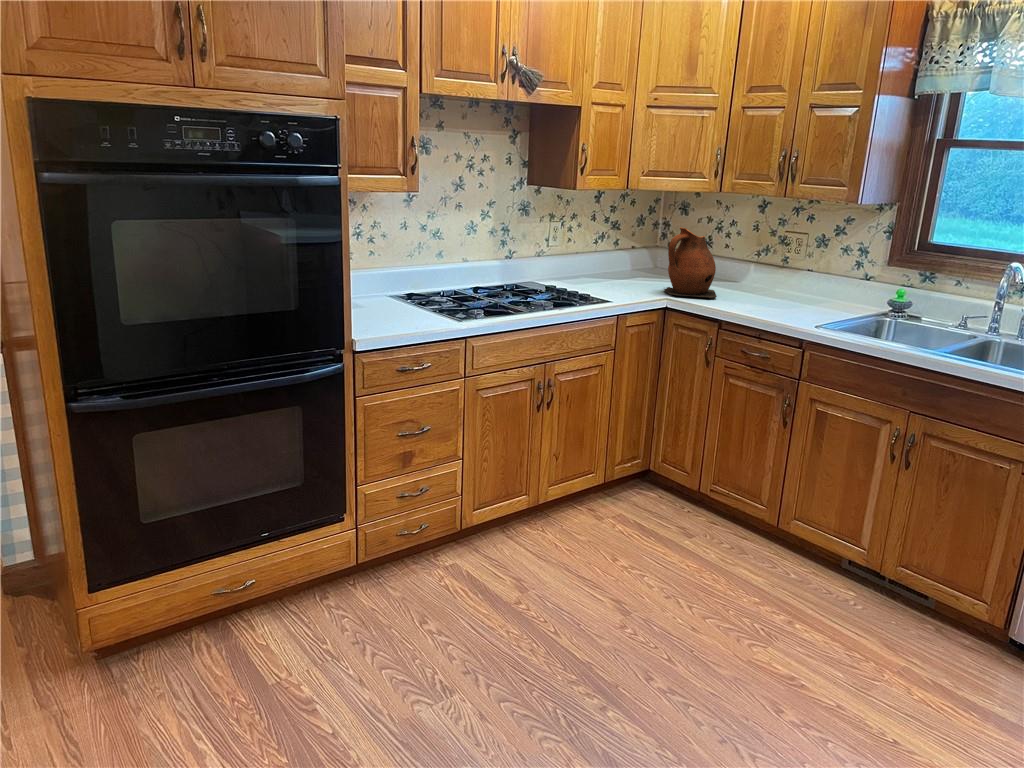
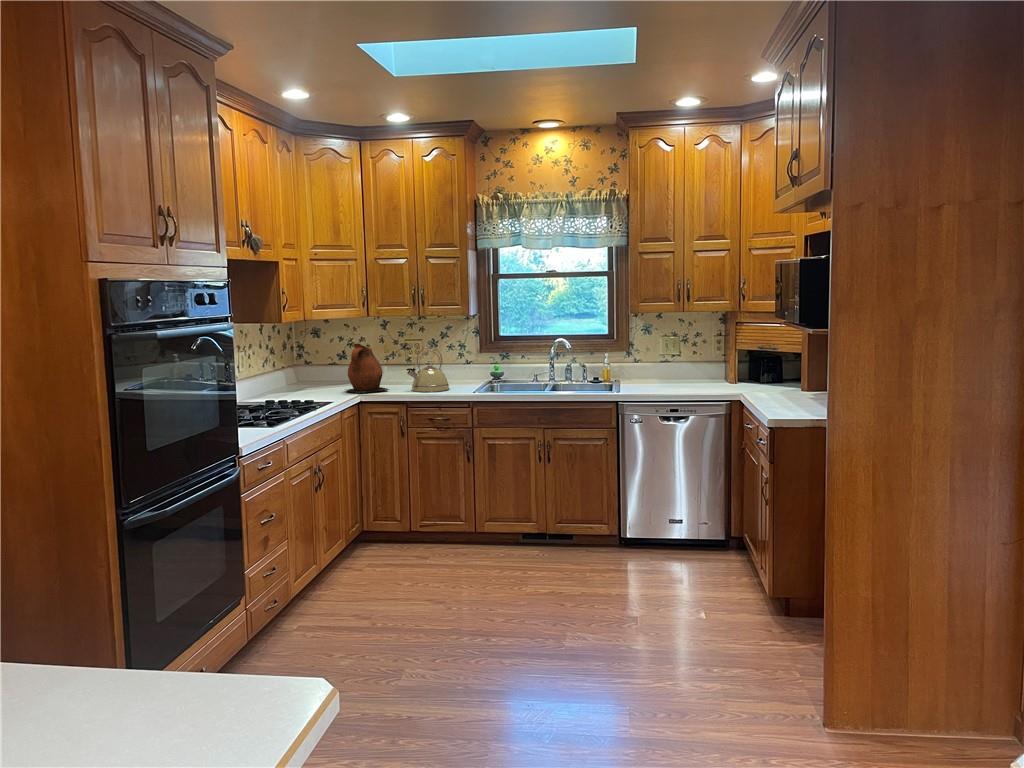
kettle: none [739,245,801,314] -> present [406,347,450,392]

